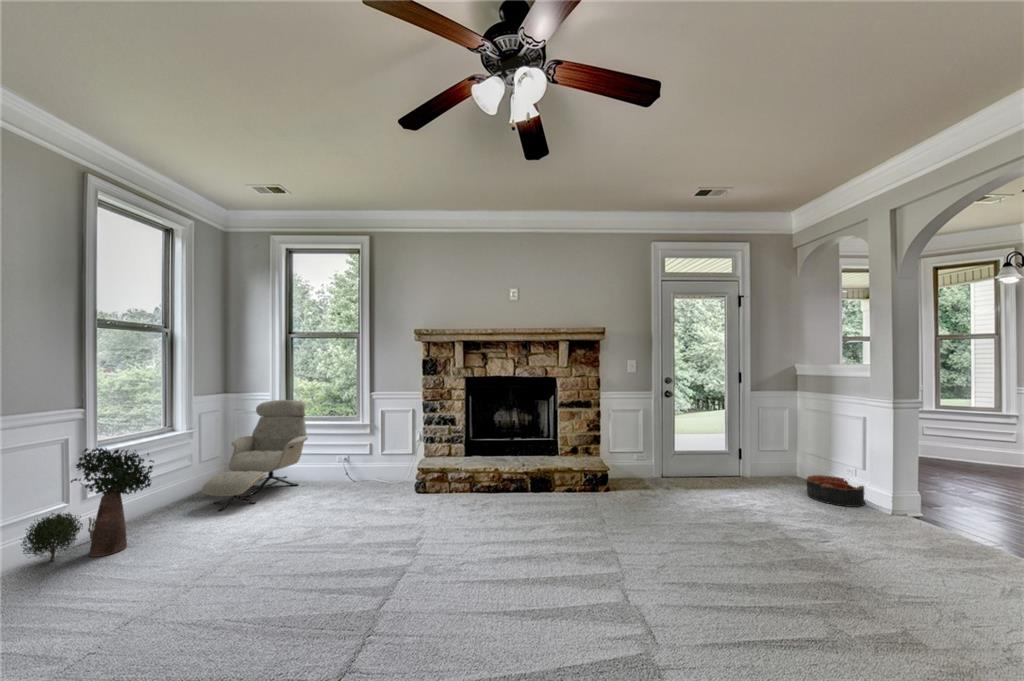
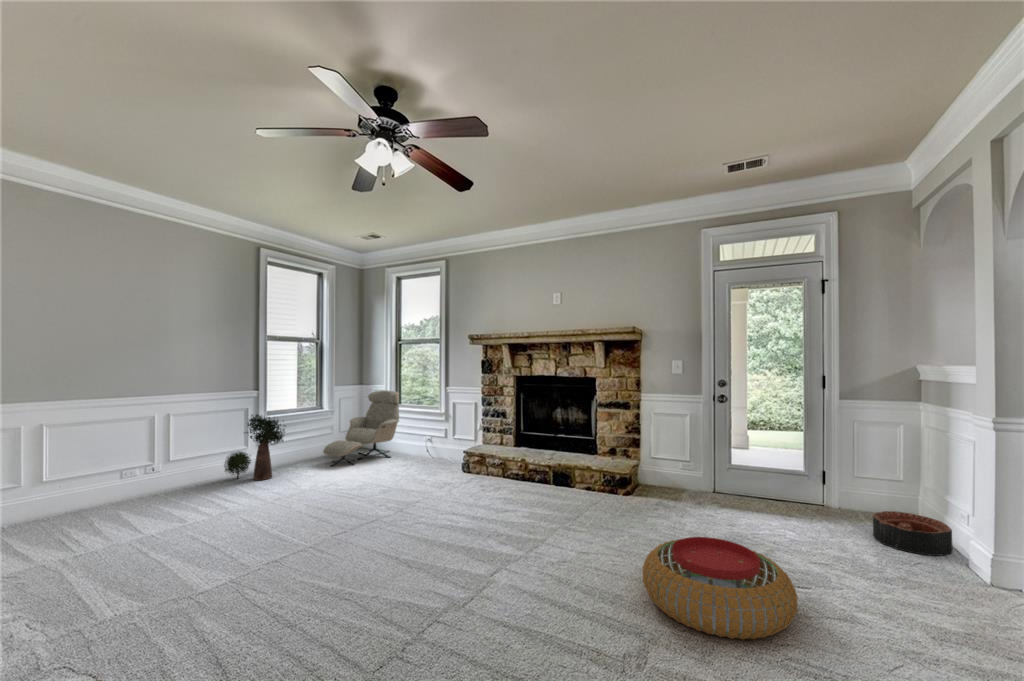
pouf: none [762,527,941,630] -> present [643,537,797,639]

